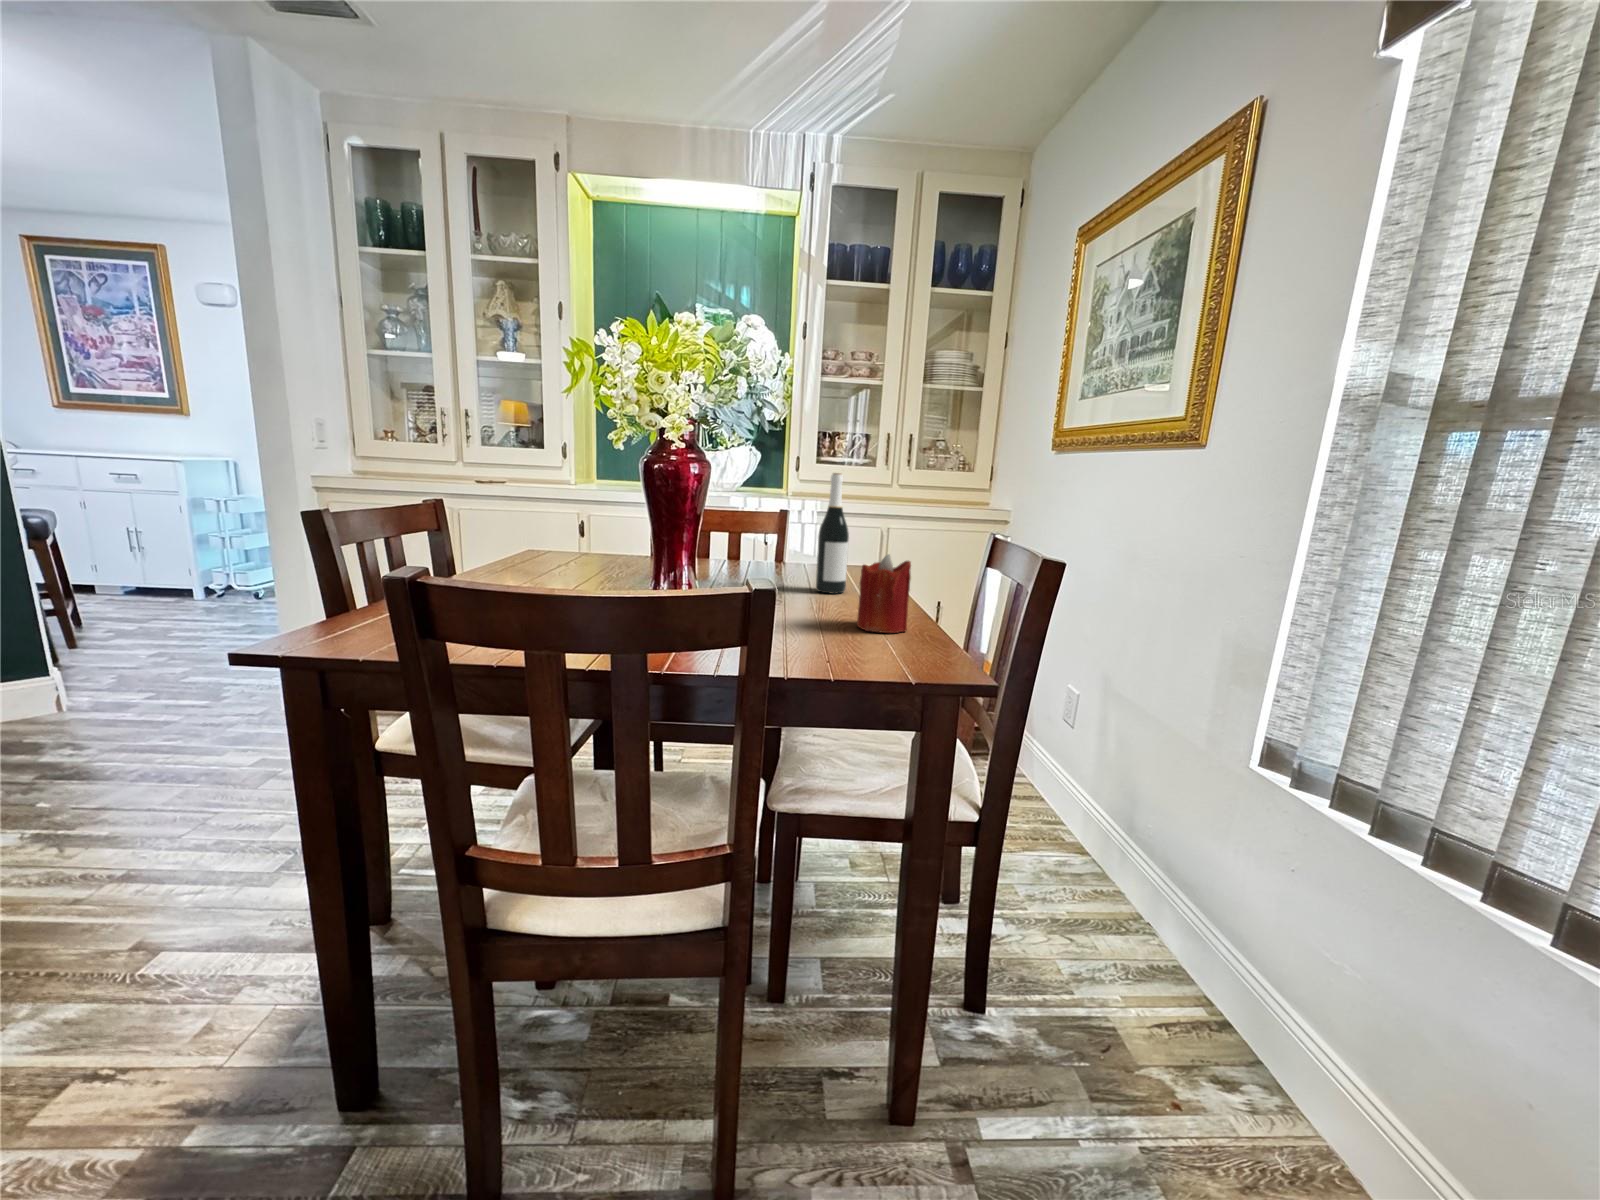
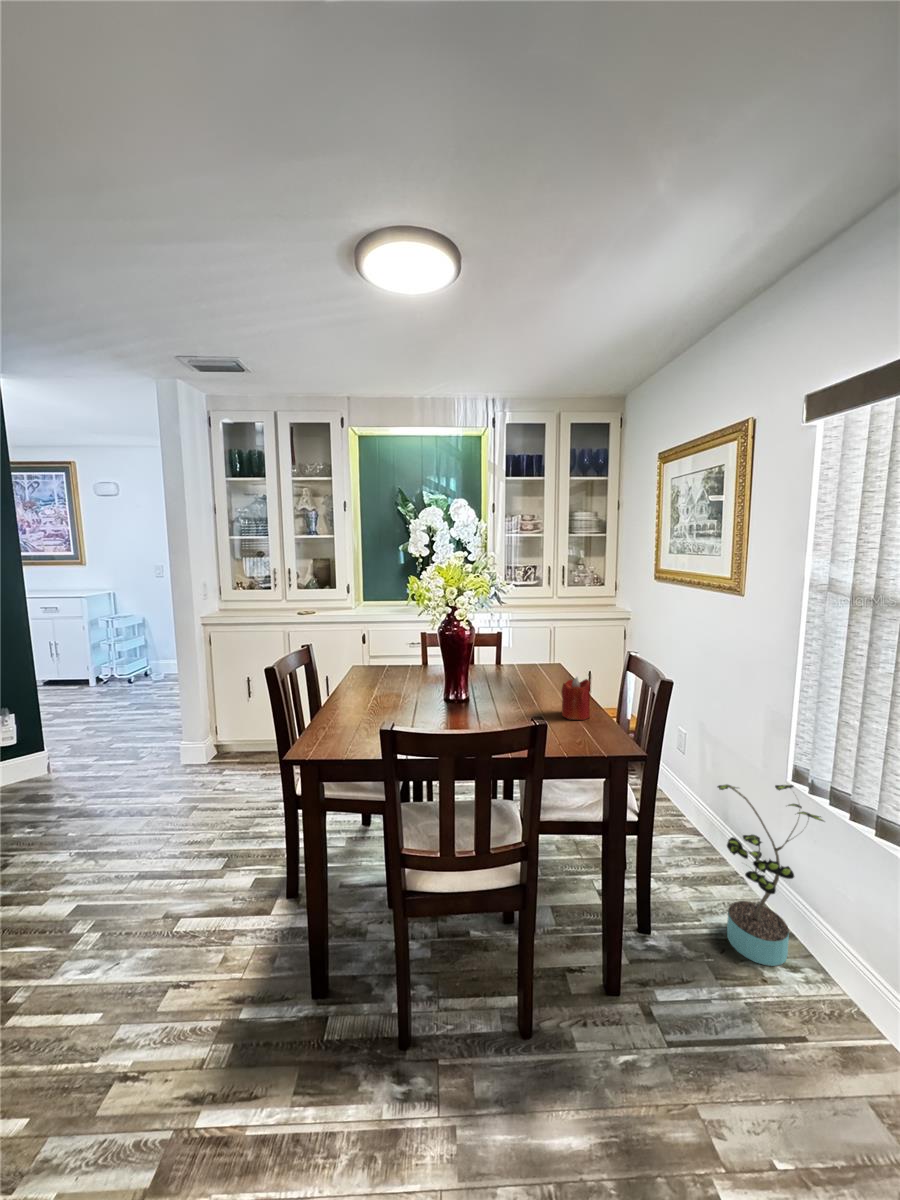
wine bottle: present [816,473,849,594] -> none [528,621,545,689]
potted plant: none [1116,767,1324,1078] -> present [717,785,824,966]

